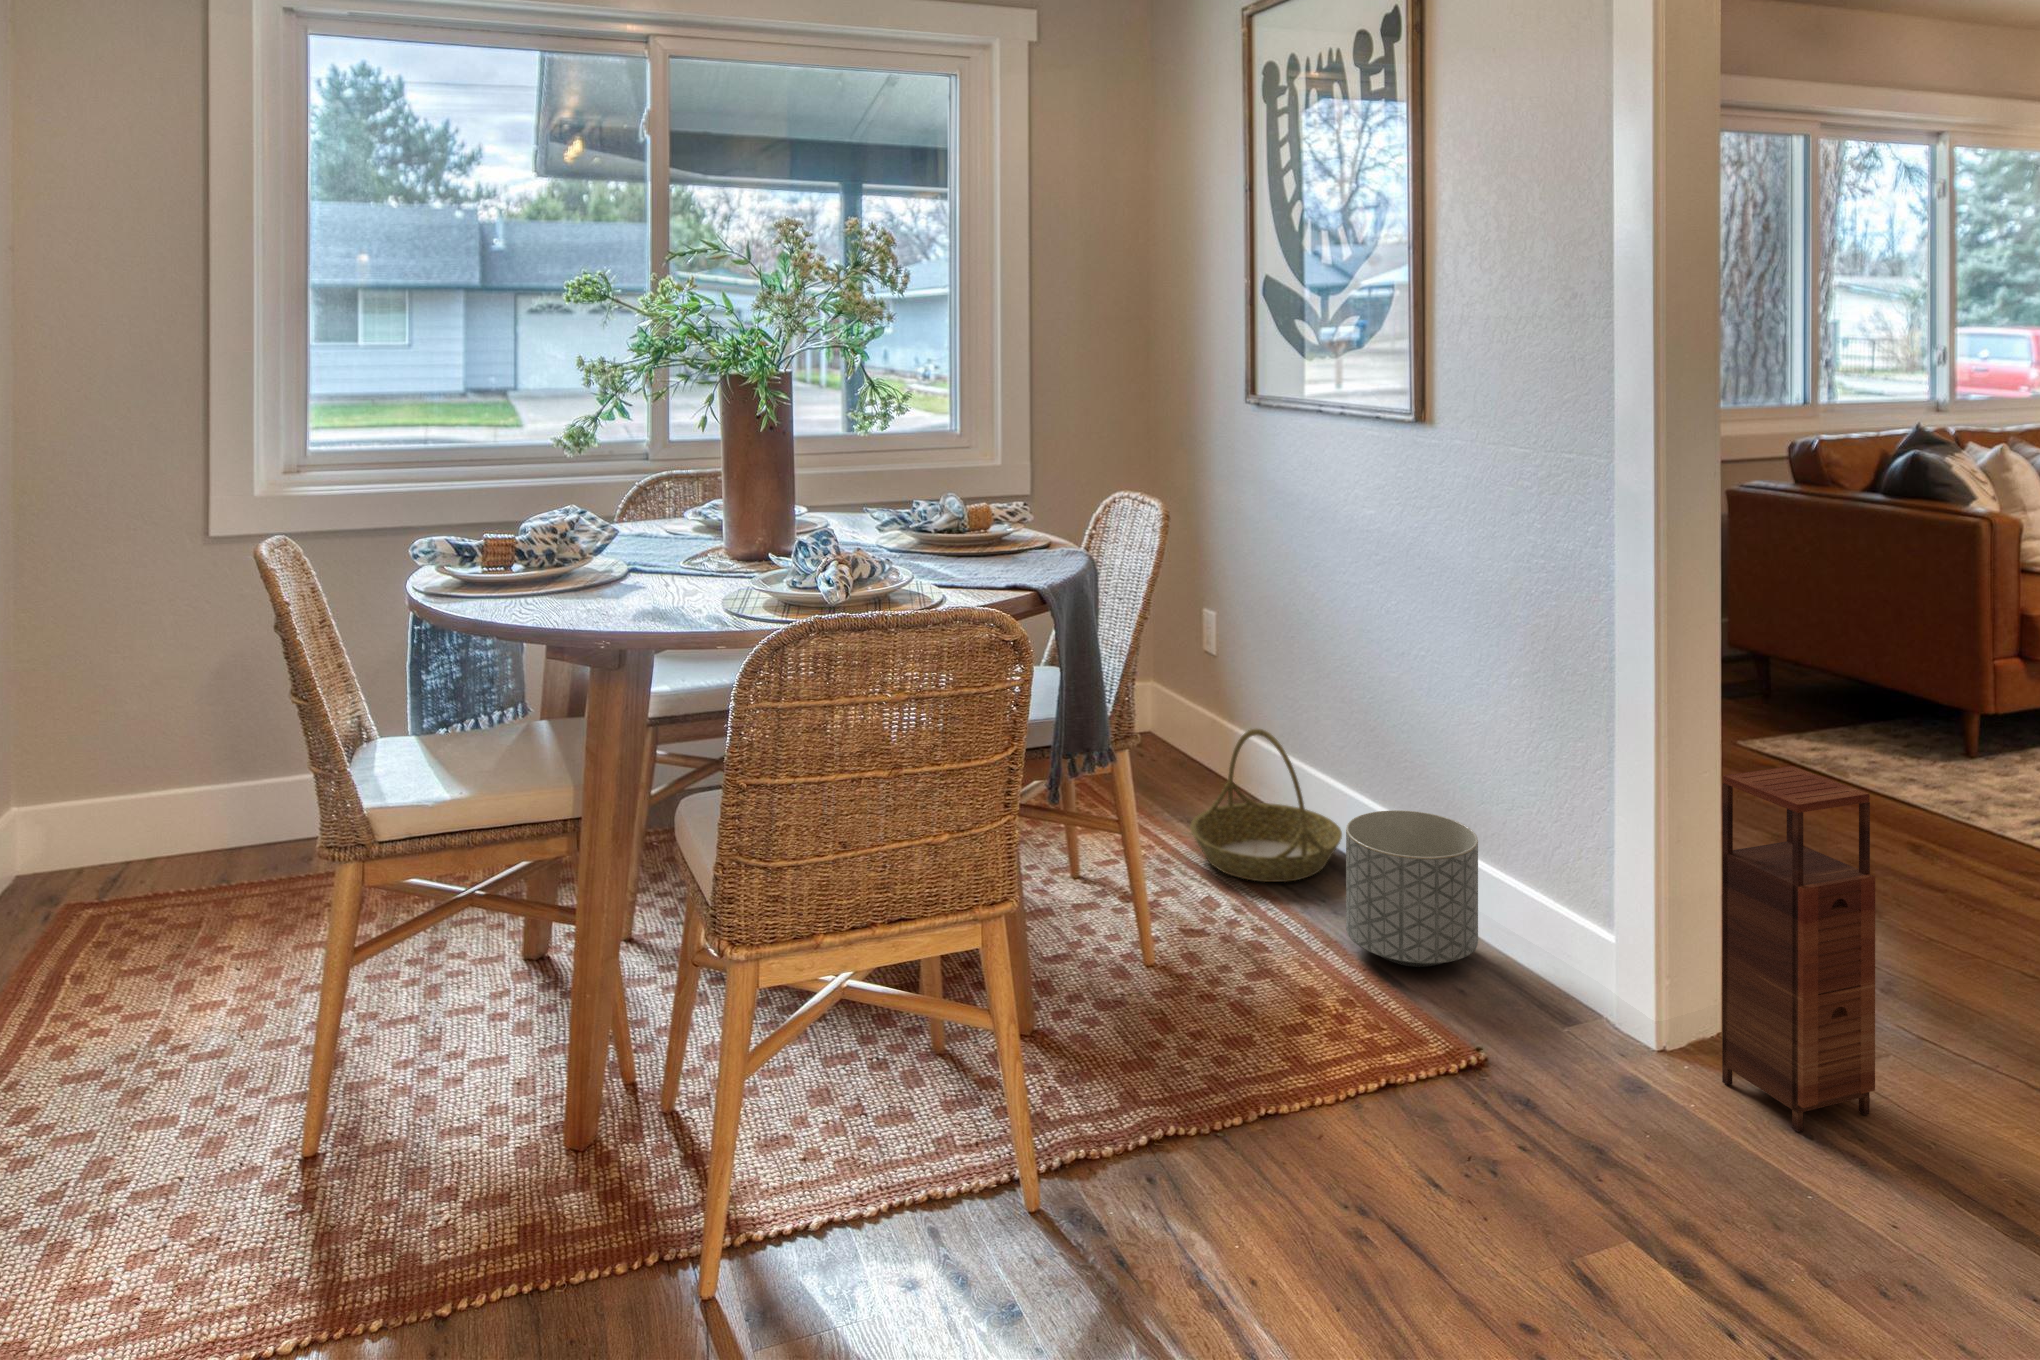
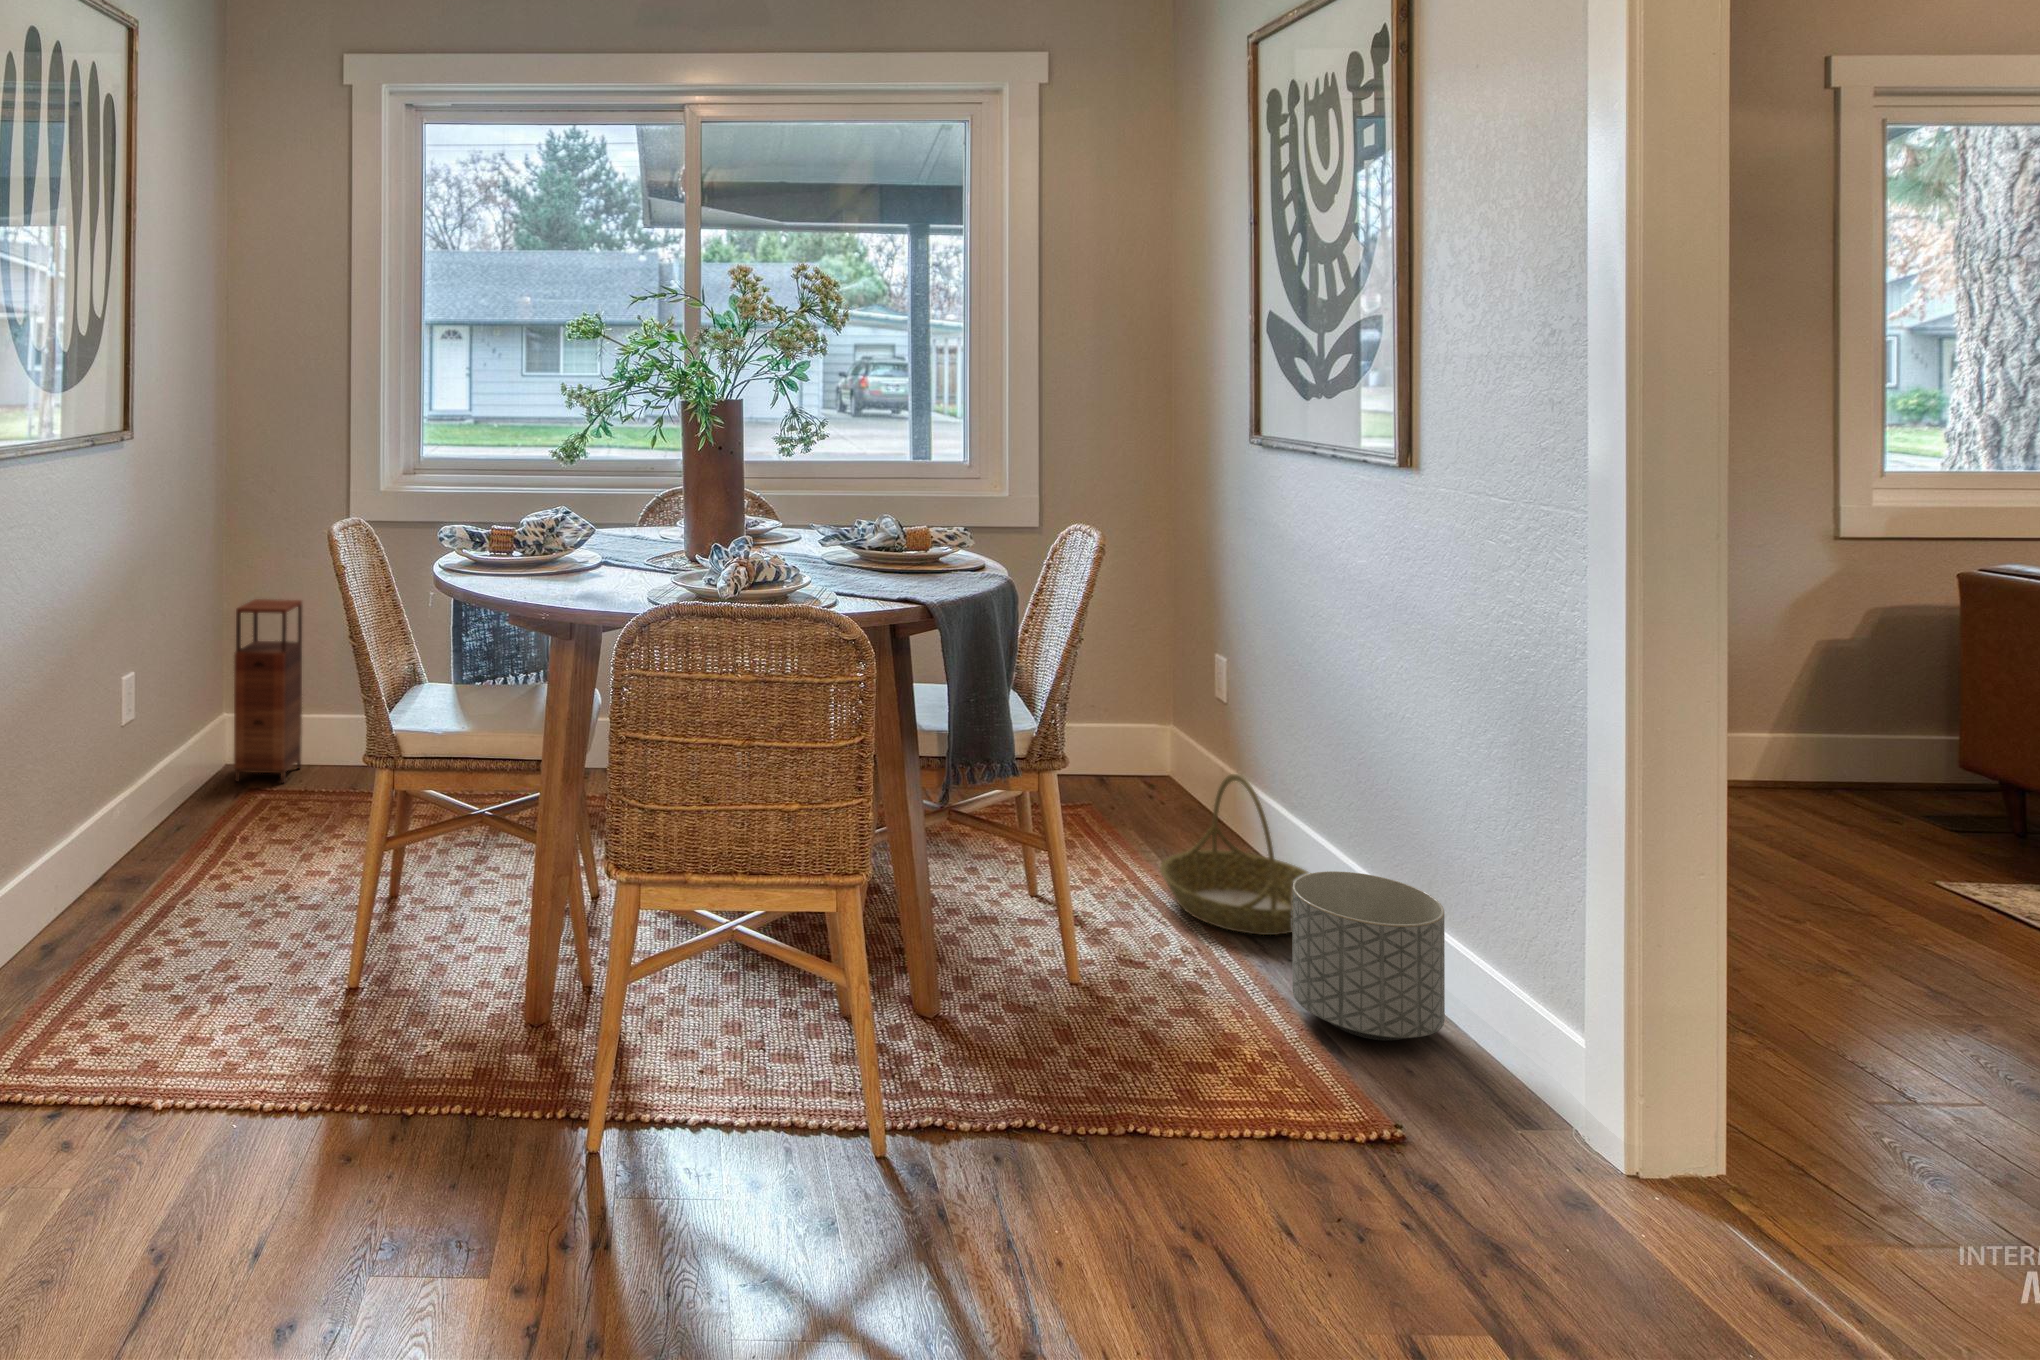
storage cabinet: present [1722,766,1875,1132] -> present [234,599,302,783]

